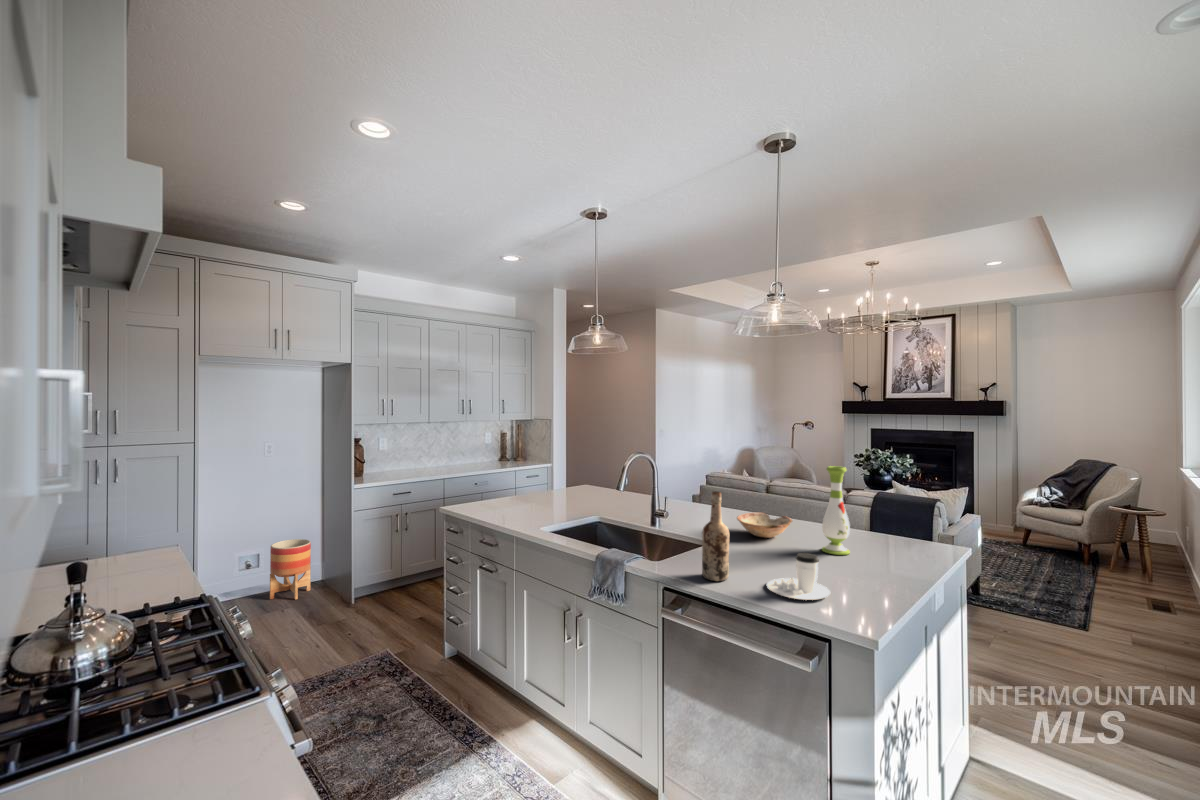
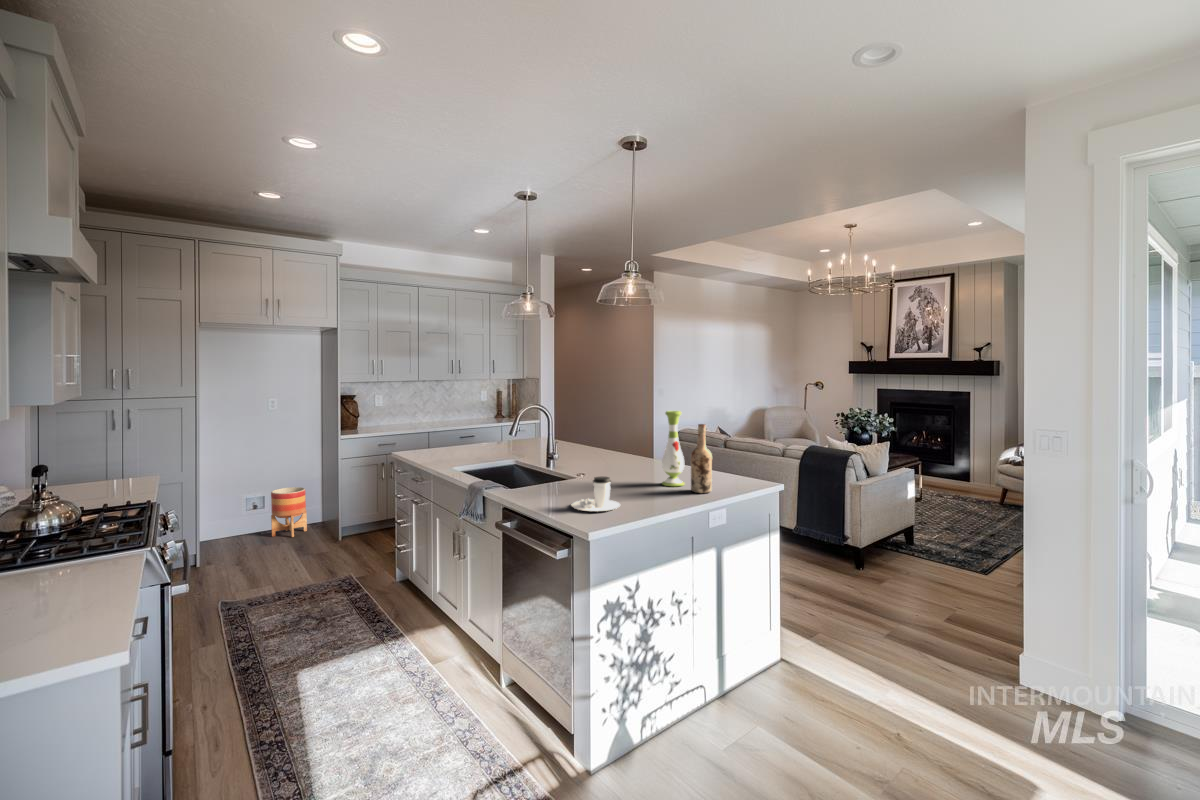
wine bottle: present [702,491,729,581] -> present [691,424,712,493]
bowl: present [737,513,792,538] -> none [606,455,653,475]

